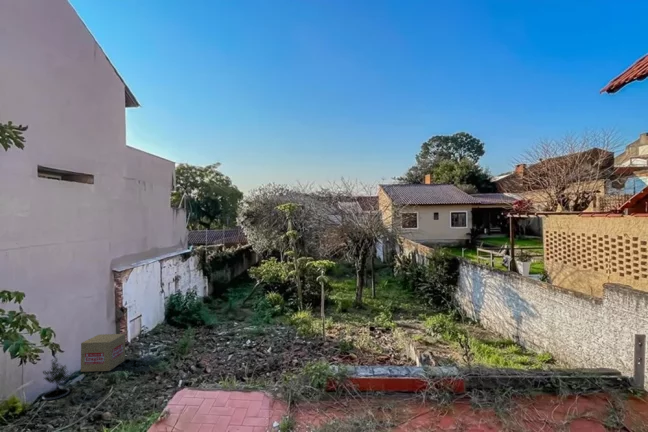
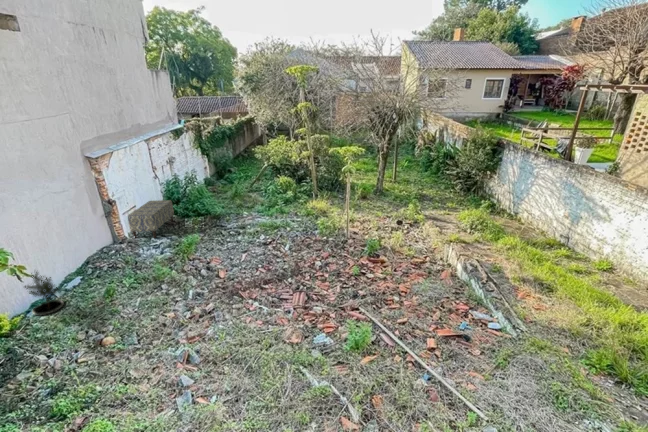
bench: none [133,311,173,344] -> present [128,200,174,238]
cardboard box: present [81,334,125,372] -> none [67,233,125,276]

